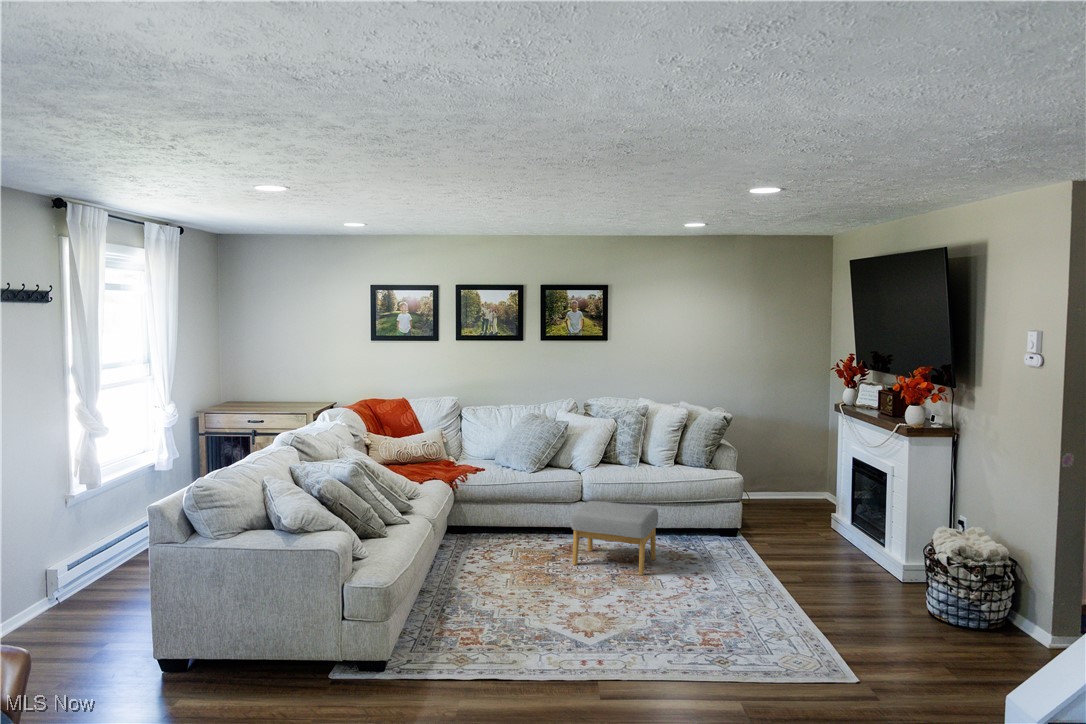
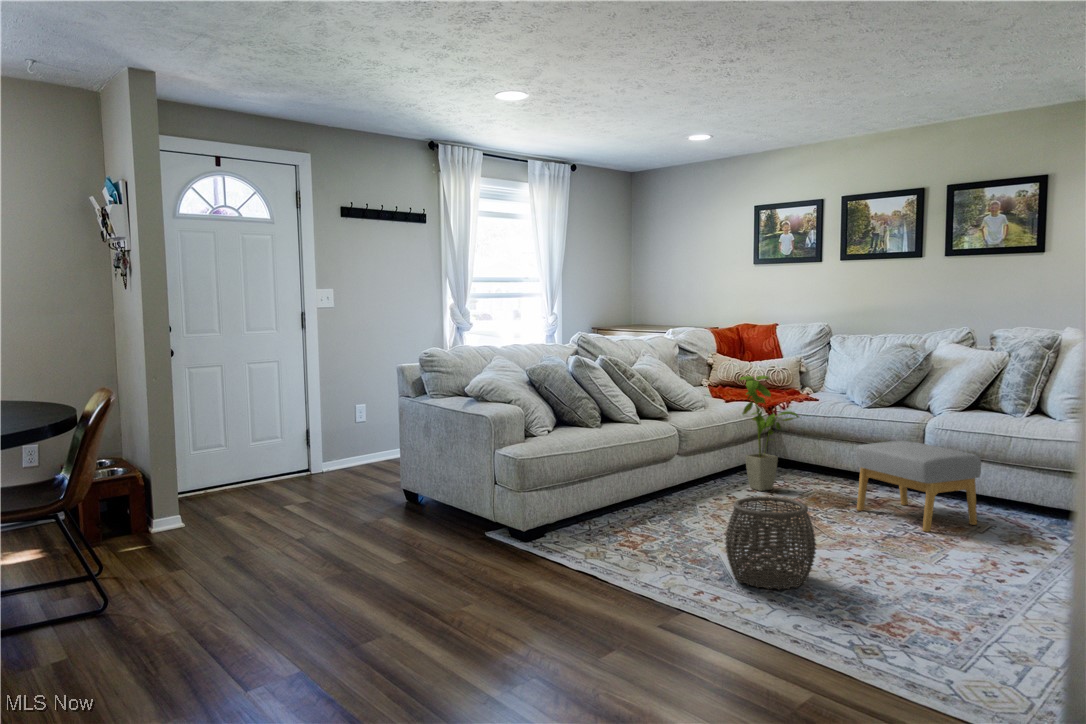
house plant: none [459,460,515,562] -> present [739,375,799,491]
woven basket: none [599,588,676,676] -> present [725,497,816,590]

